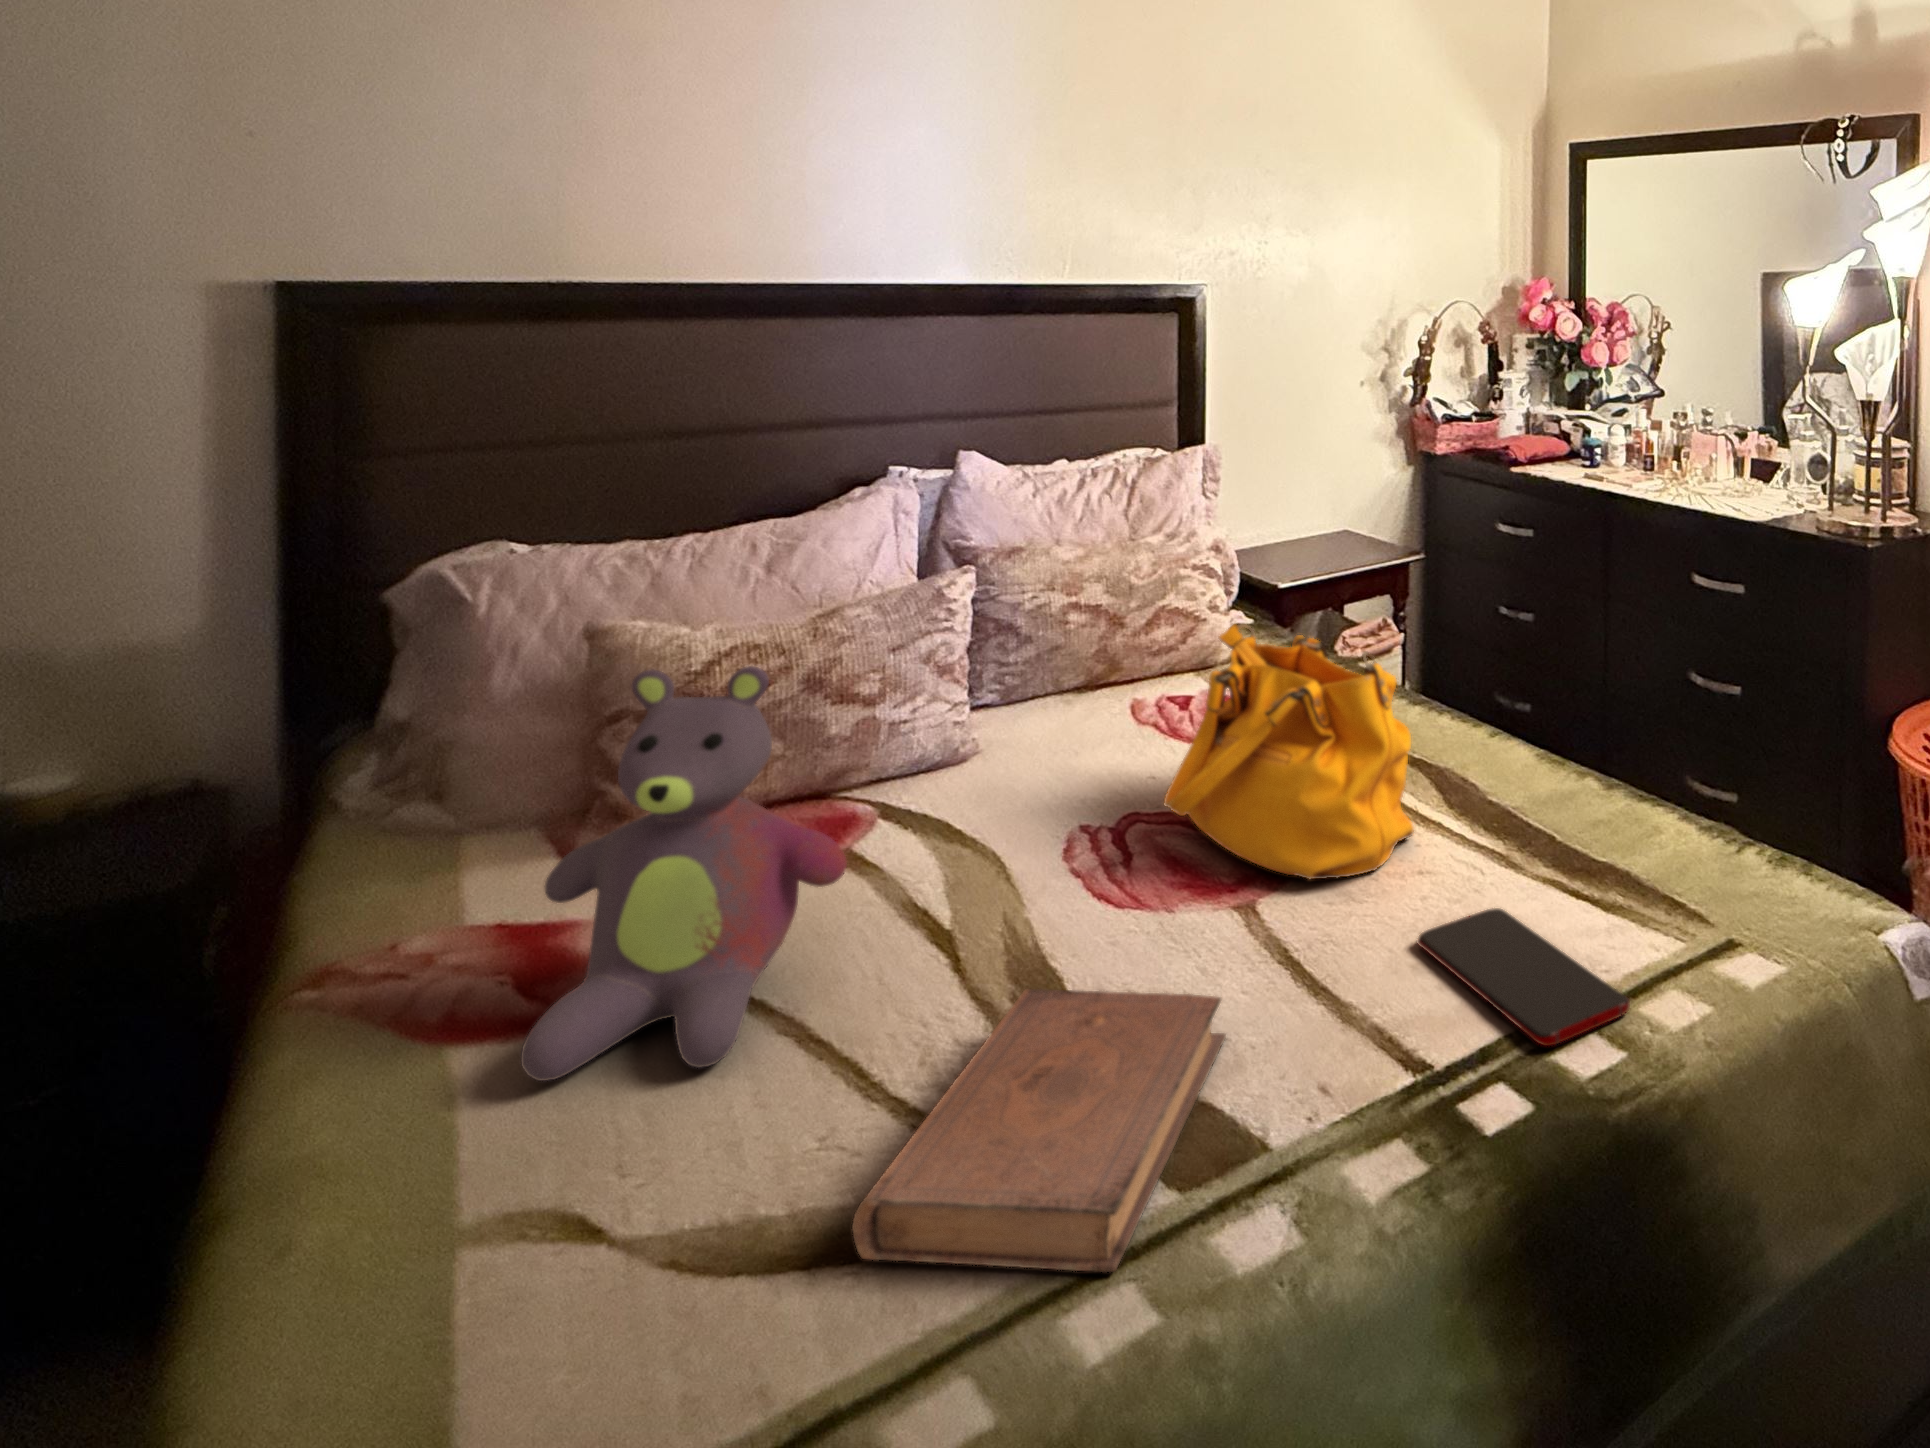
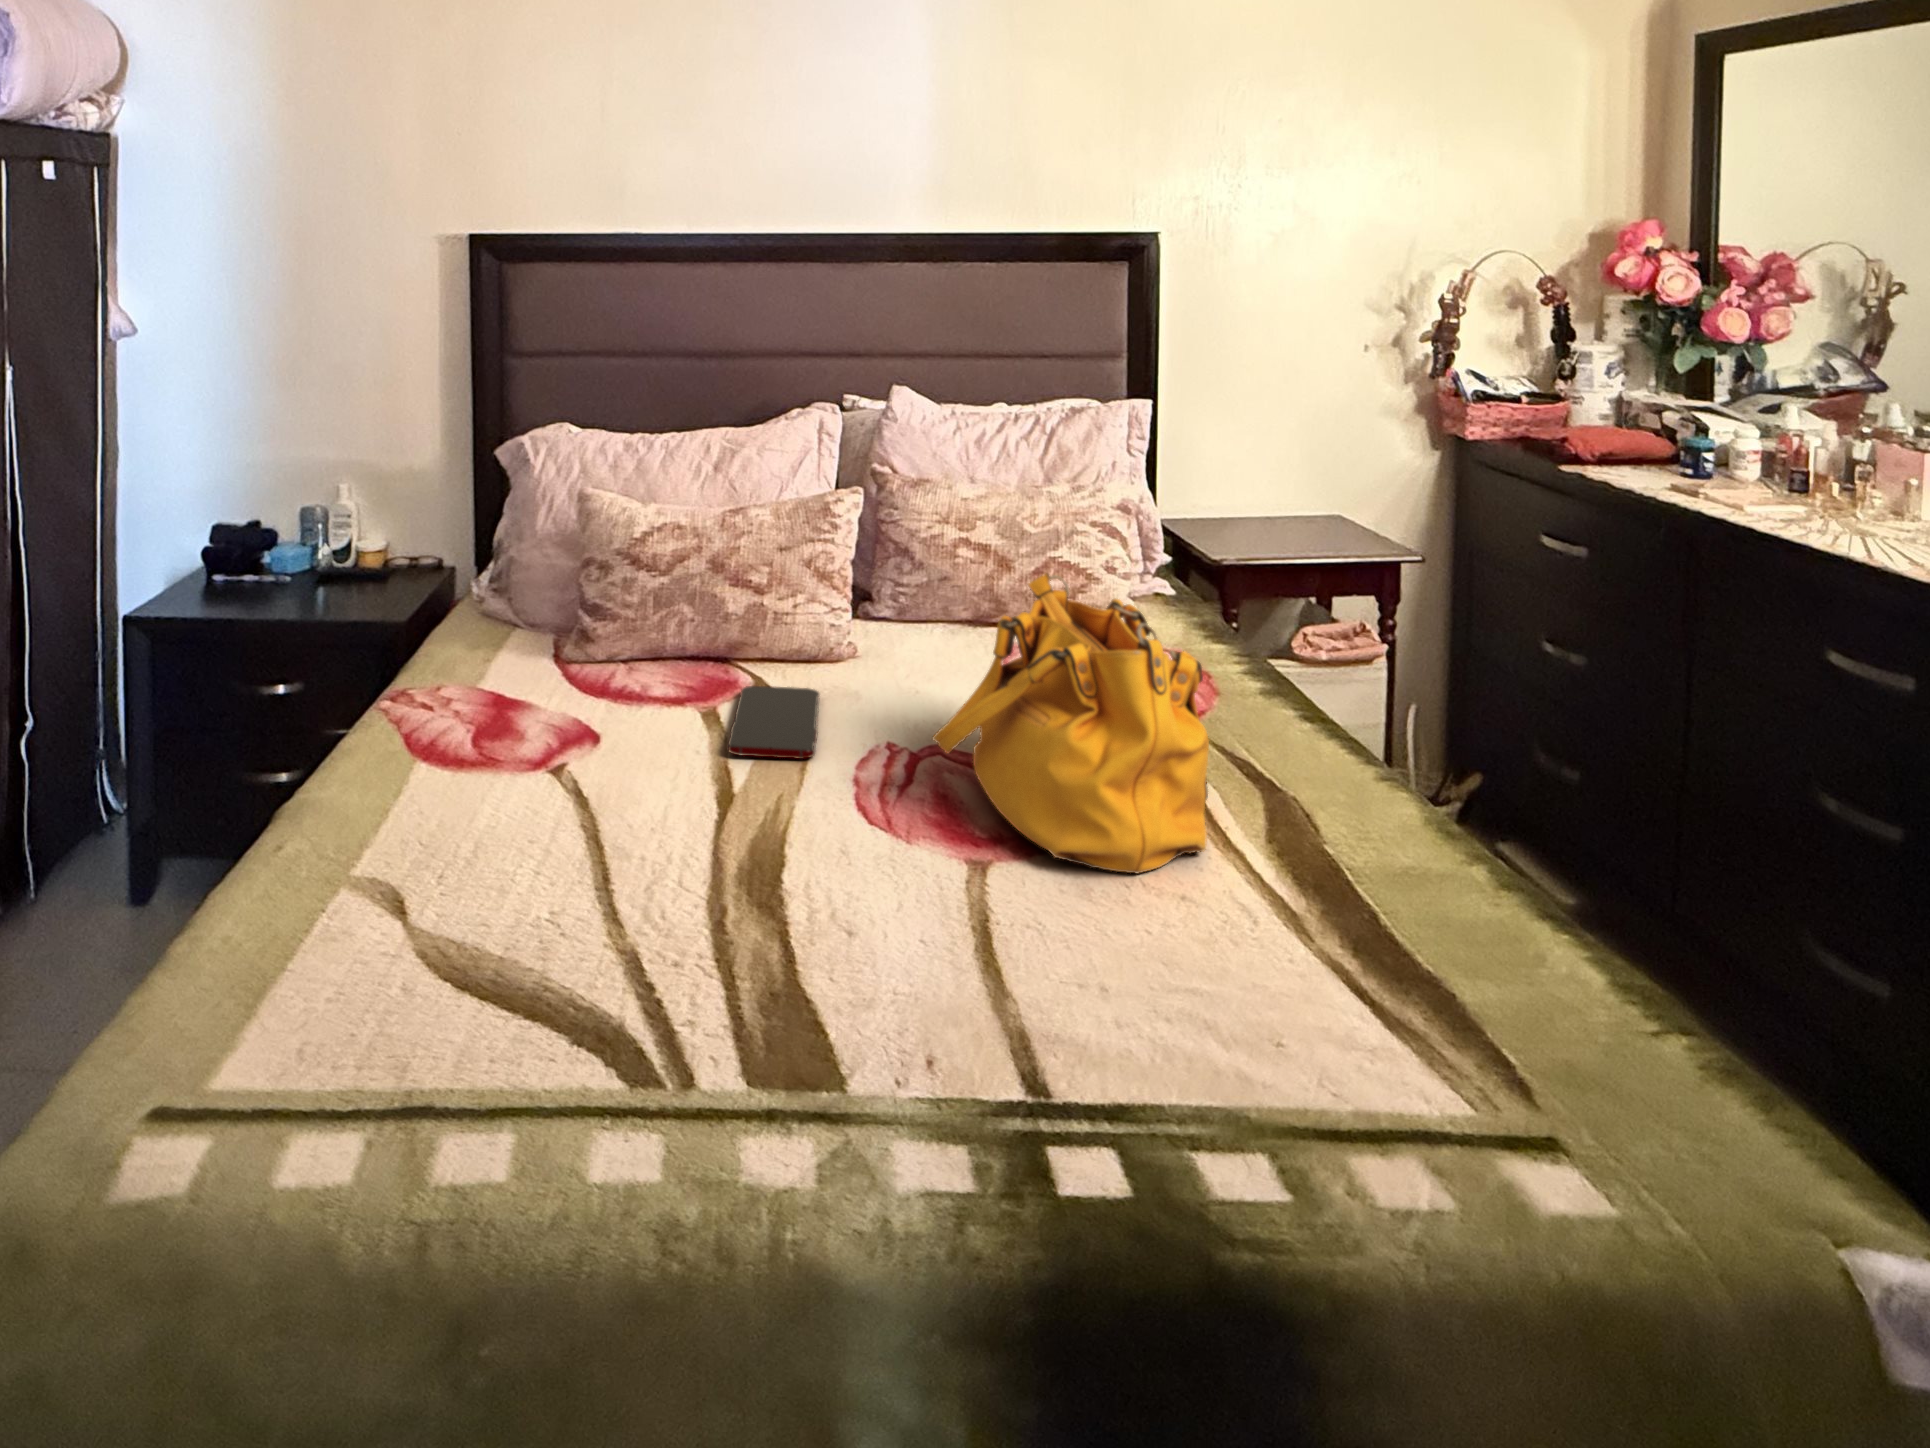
stuffed bear: present [521,666,847,1081] -> none [413,514,642,836]
smartphone: present [1417,908,1630,1046] -> present [728,686,819,759]
book: present [852,989,1226,1272] -> none [496,859,879,1126]

